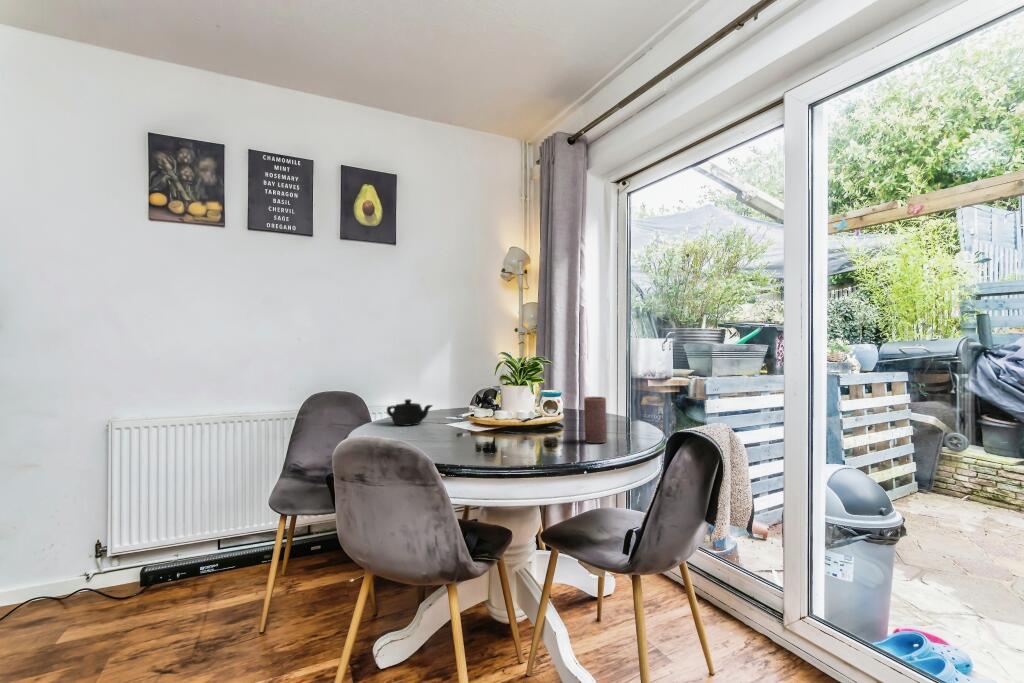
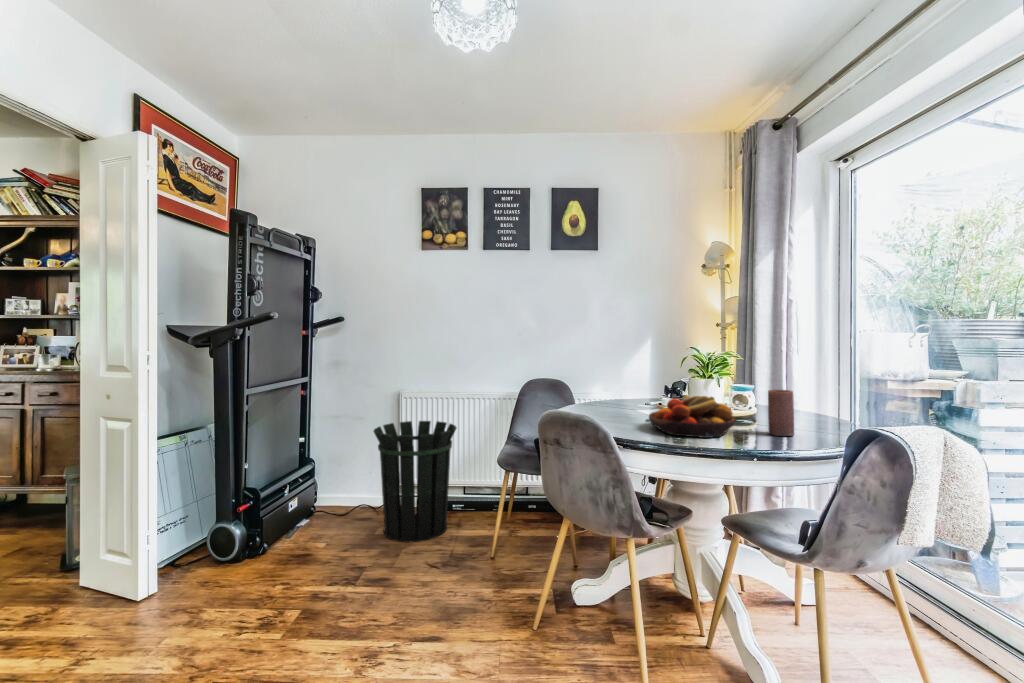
teapot: present [387,399,432,425] -> none [585,386,623,408]
fruit bowl: none [469,406,556,453] -> present [649,395,735,438]
waste bin: none [57,458,207,643] -> present [374,421,456,543]

